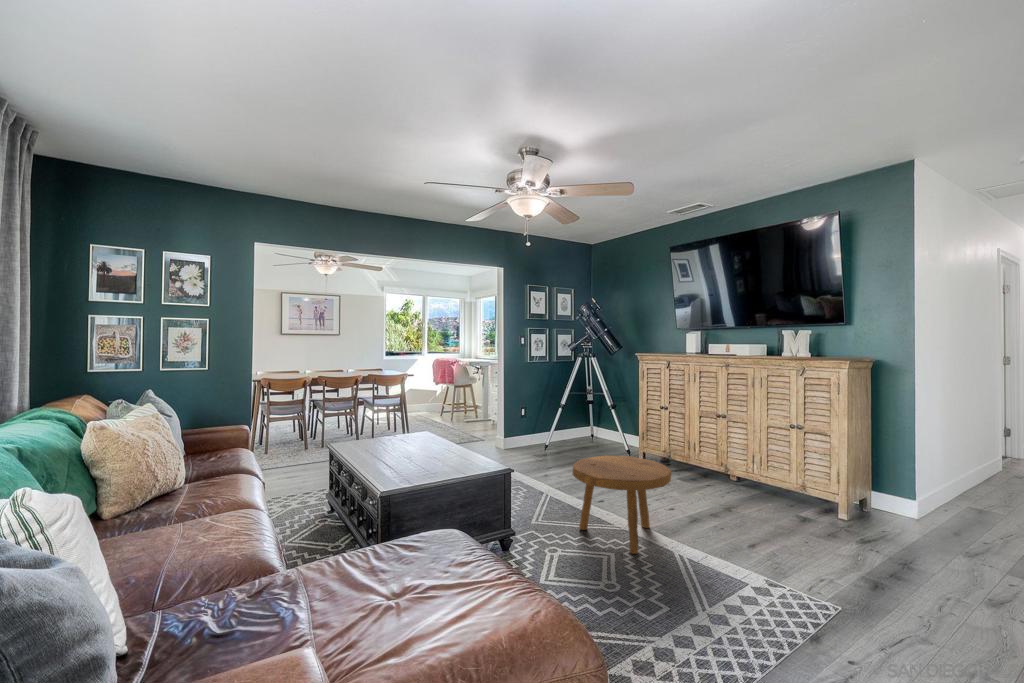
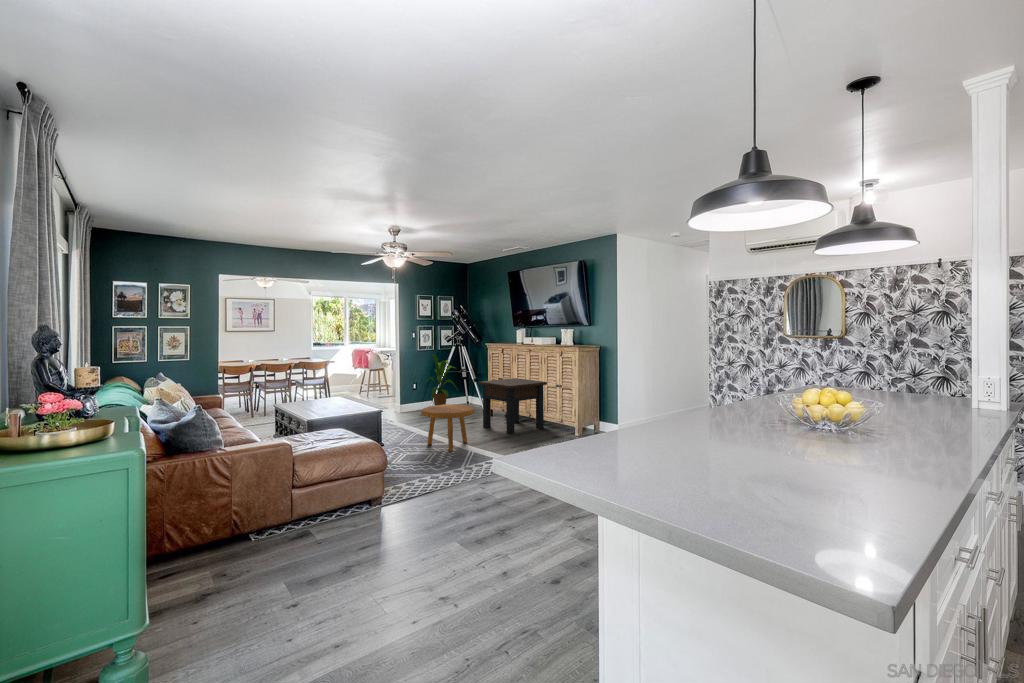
house plant: none [535,367,589,447] -> present [425,355,456,406]
side table: none [645,408,768,510] -> present [479,378,547,434]

